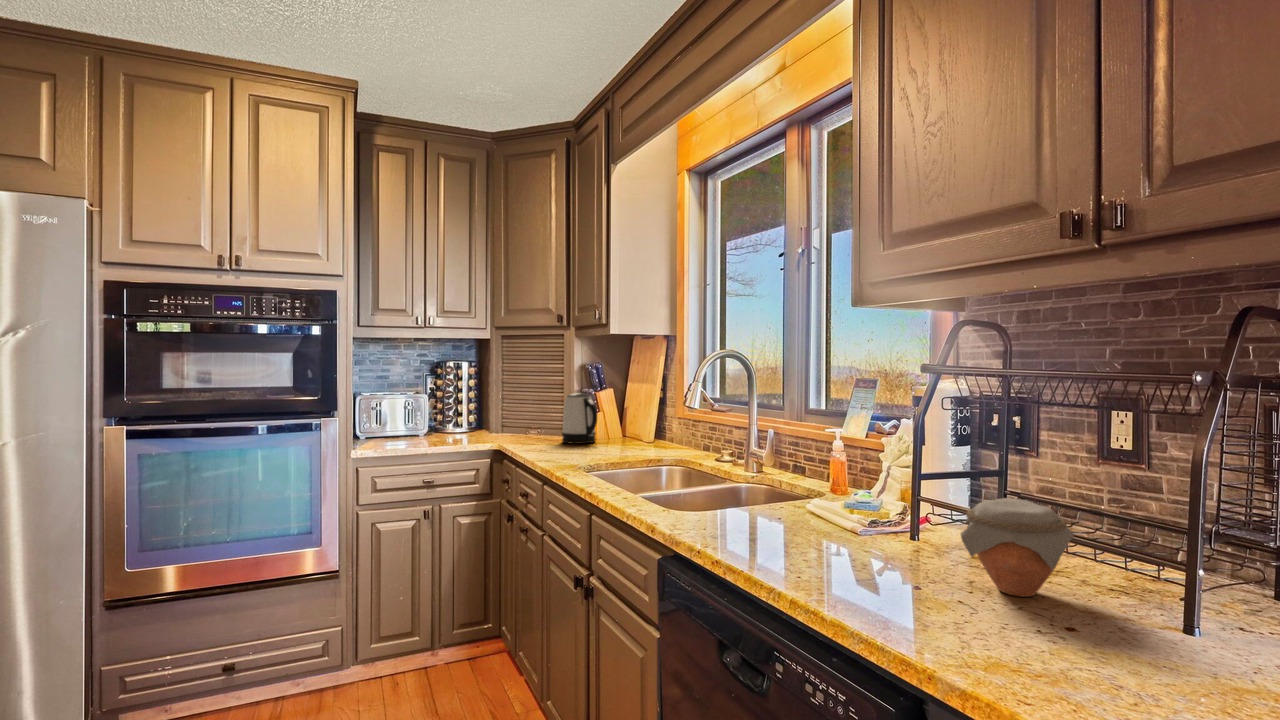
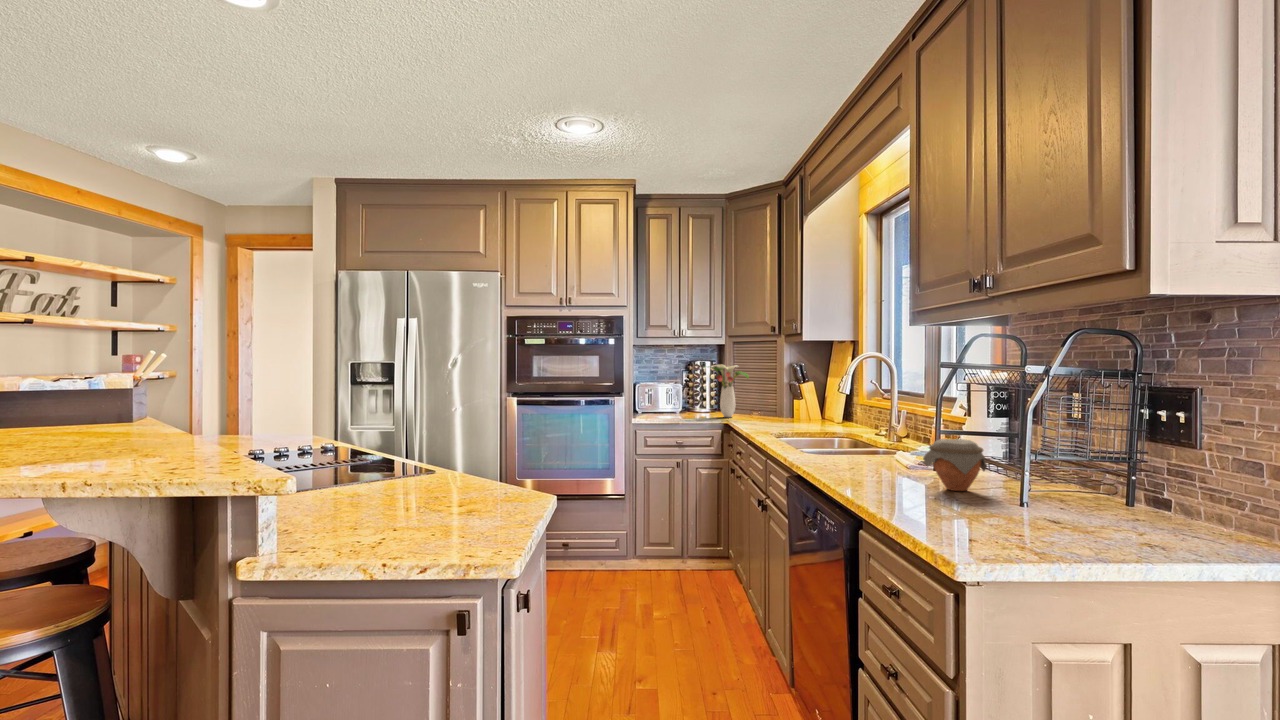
flower arrangement: none [461,365,528,439] -> present [711,365,749,417]
kettle: present [562,393,597,444] -> none [773,385,798,422]

